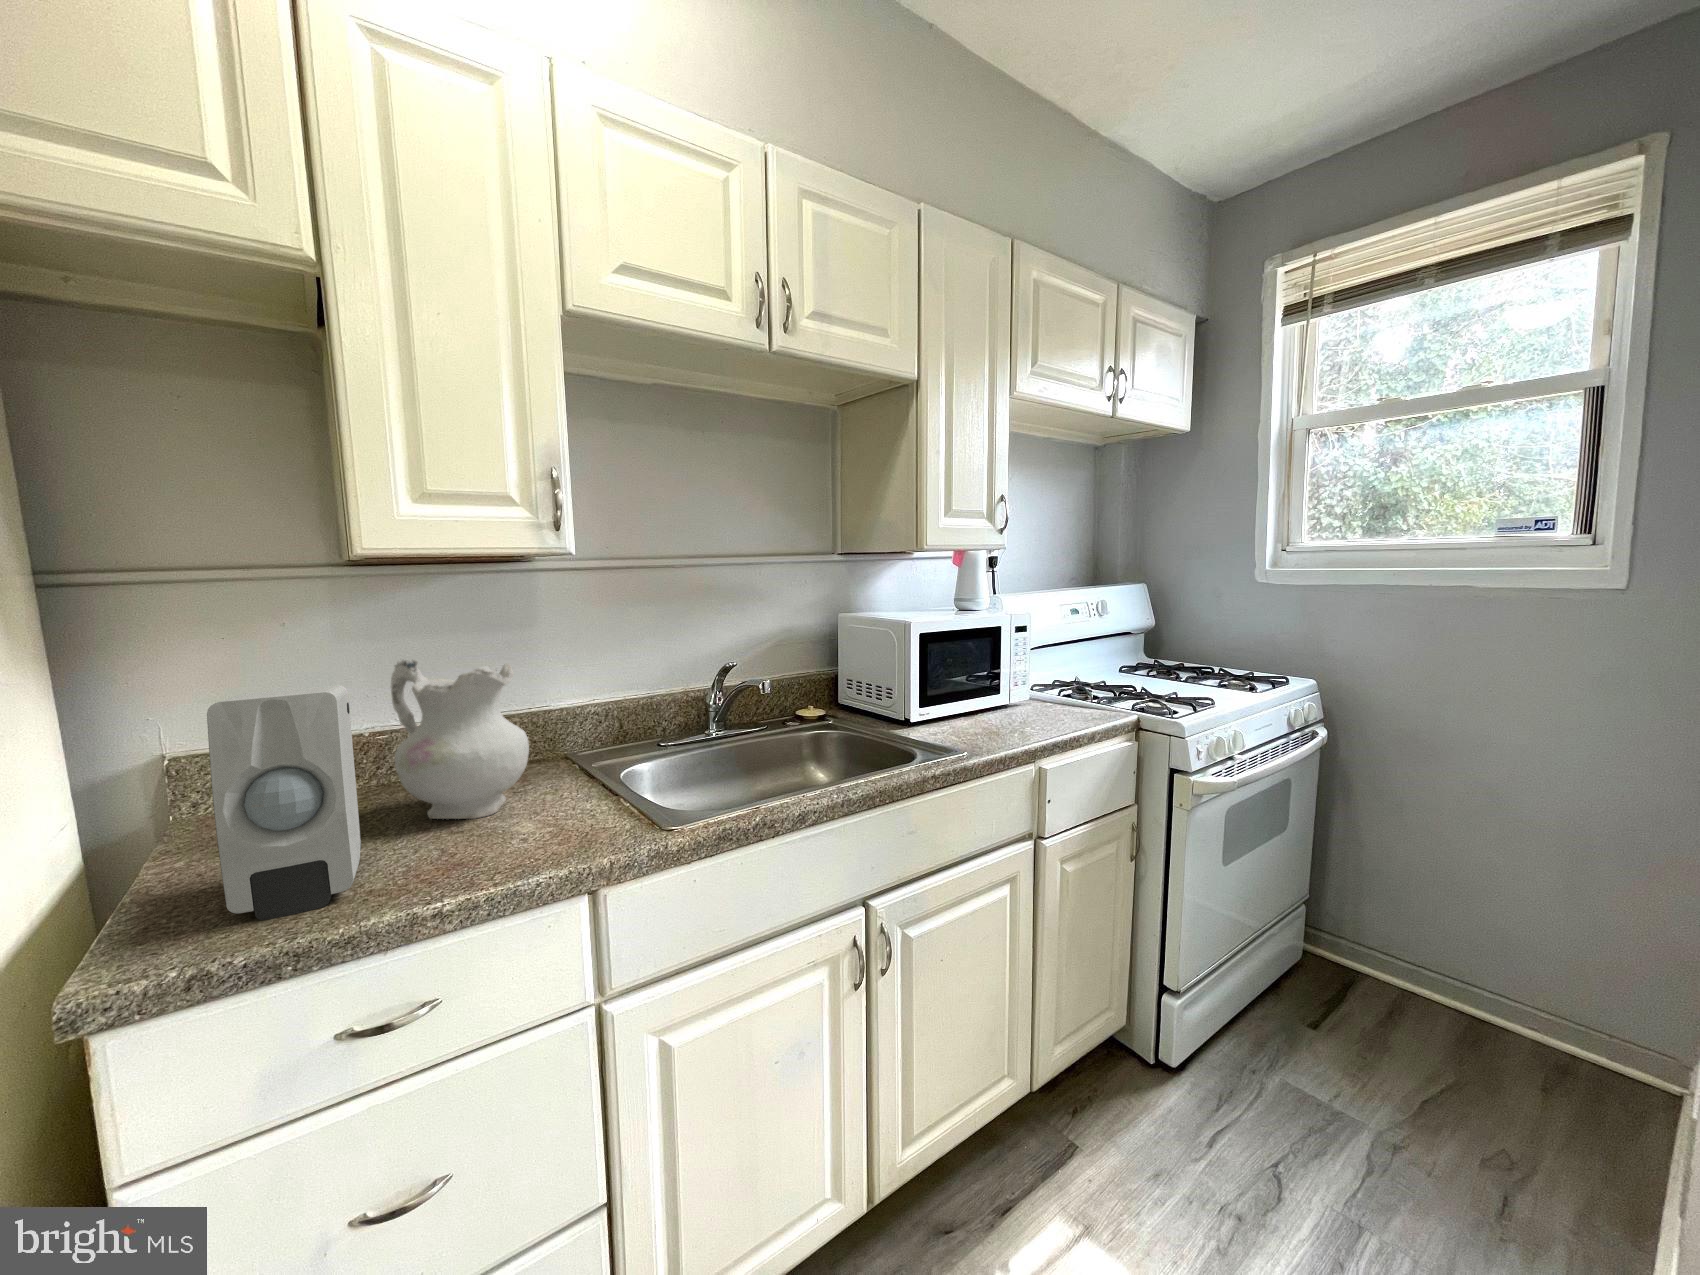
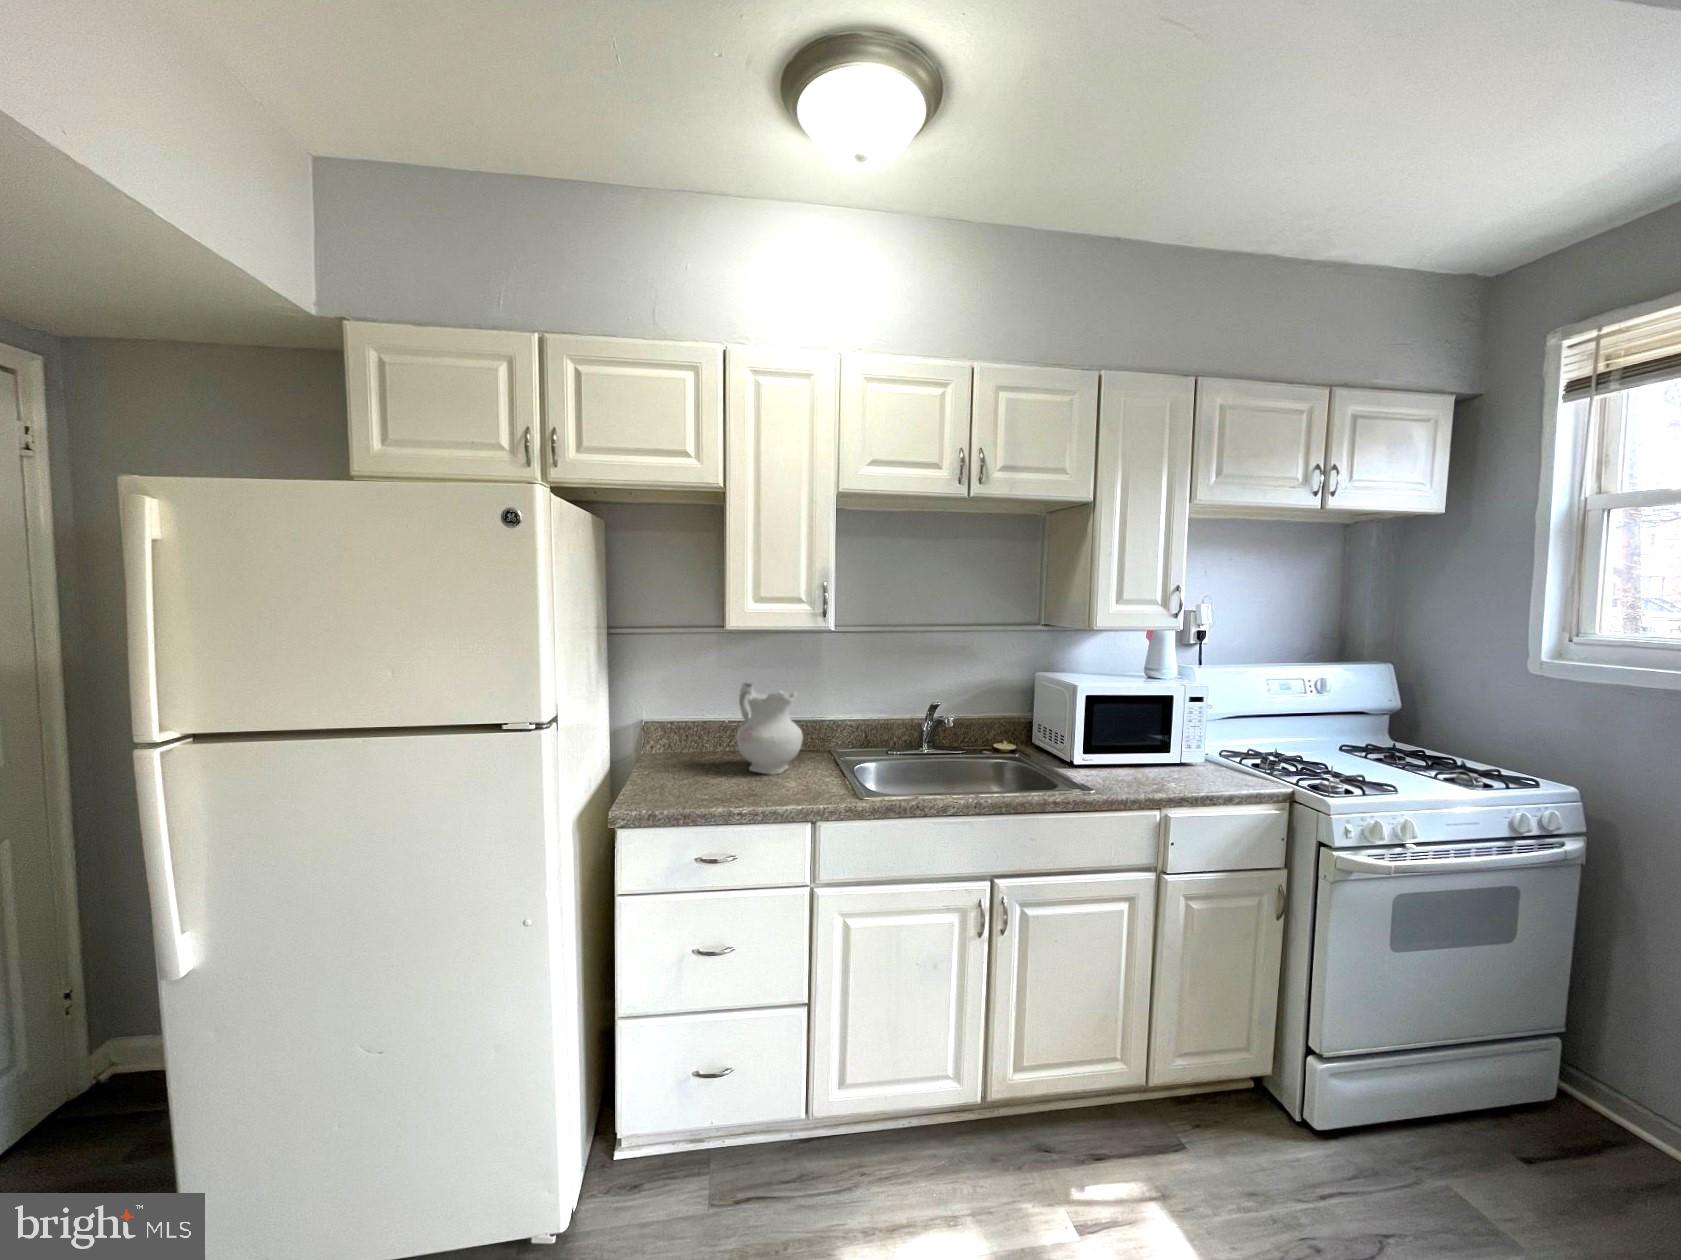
soap dispenser: present [207,685,361,920] -> none [661,694,717,800]

